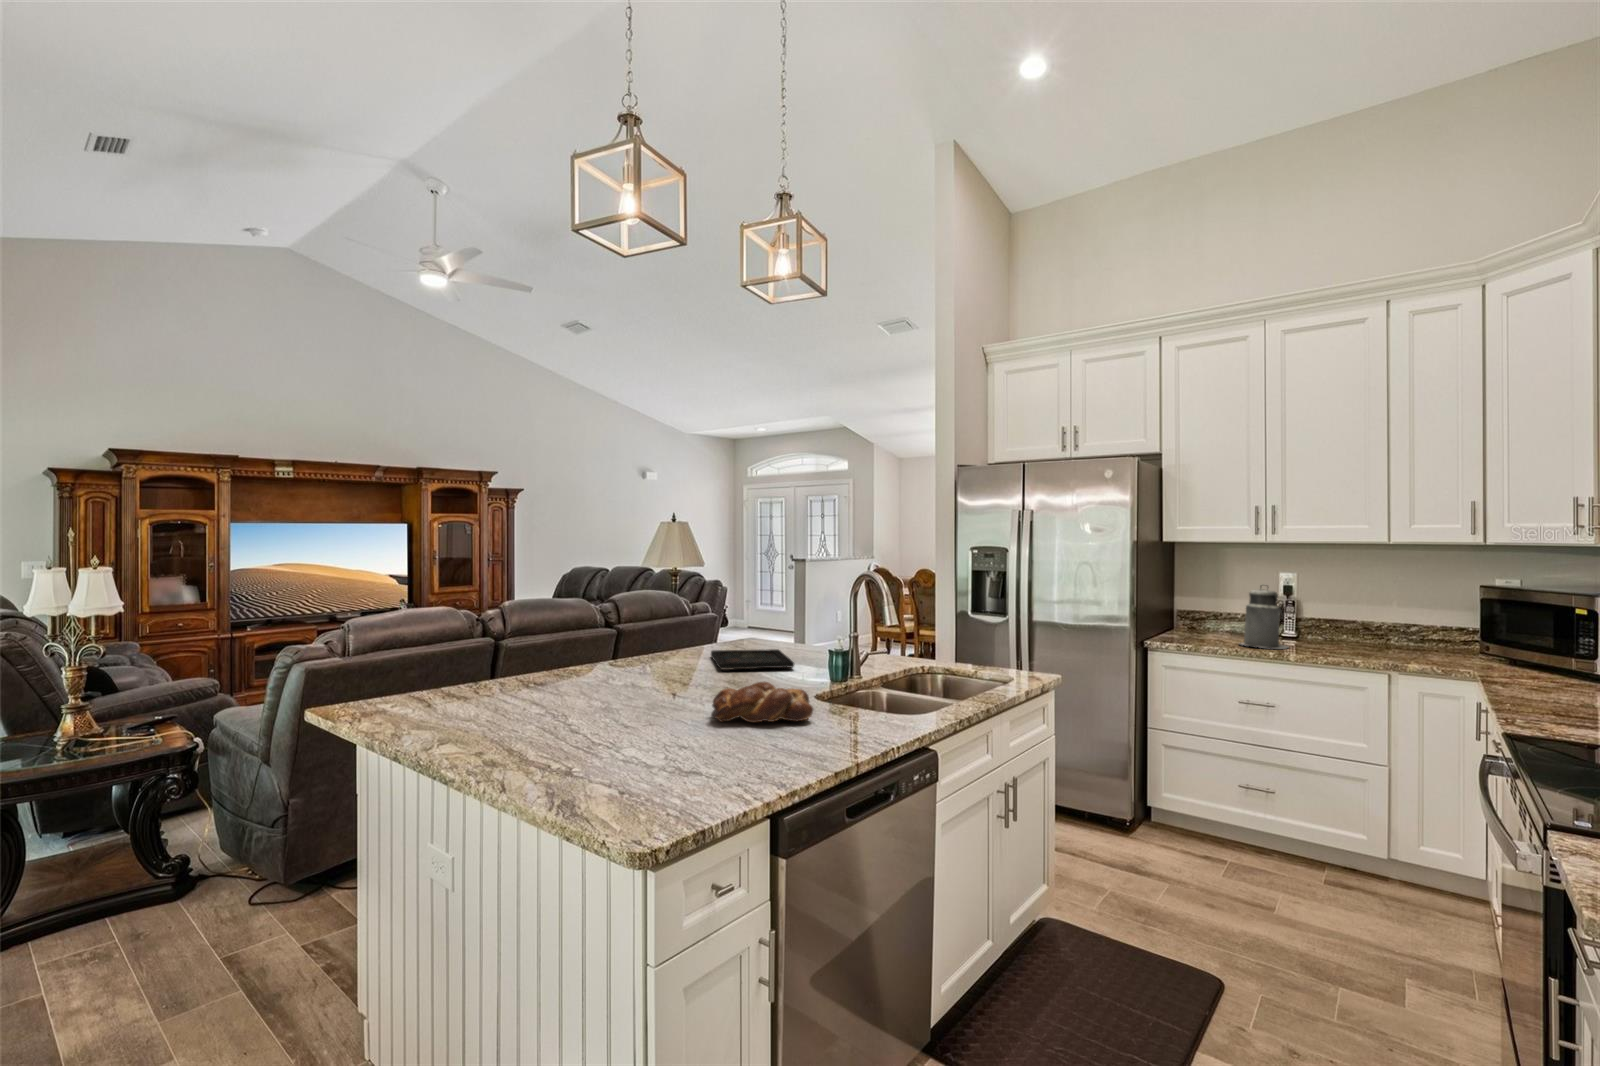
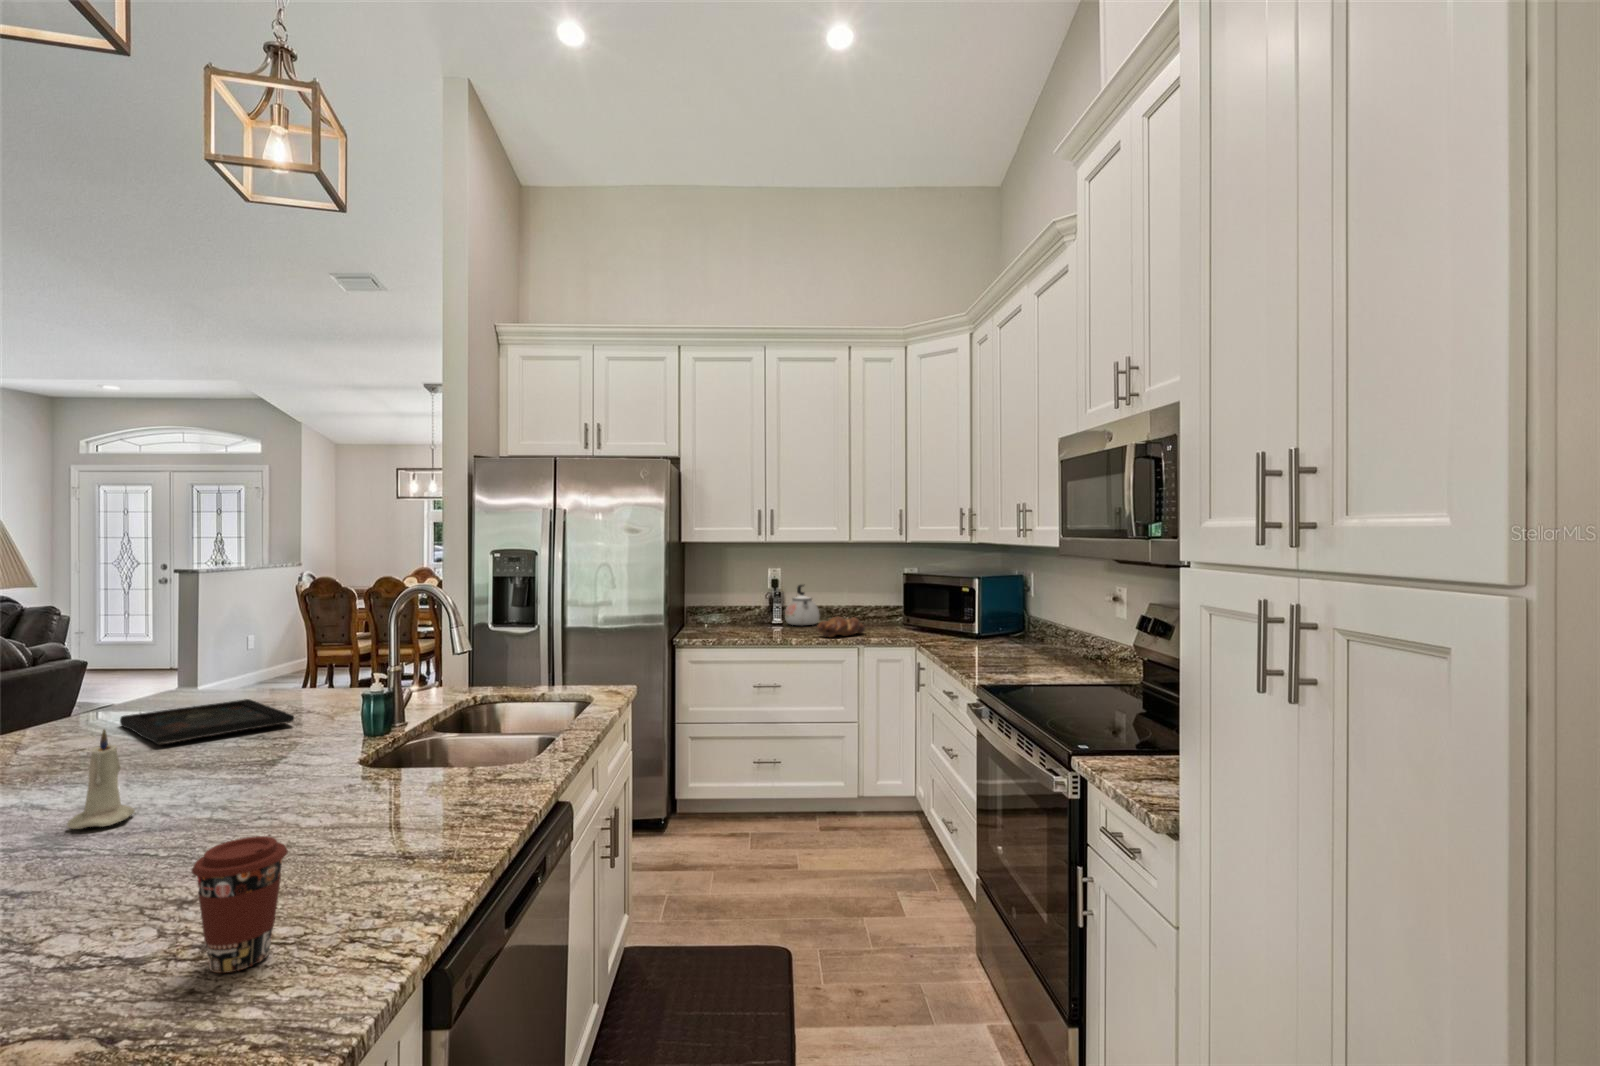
canister: present [1241,585,1288,649] -> none [747,579,786,635]
kettle: none [1300,593,1349,642] -> present [785,585,820,626]
candle: none [658,649,689,706] -> present [67,729,135,829]
bread loaf: present [711,681,813,722] -> present [817,616,865,637]
coffee cup: none [665,711,709,782] -> present [192,836,288,973]

